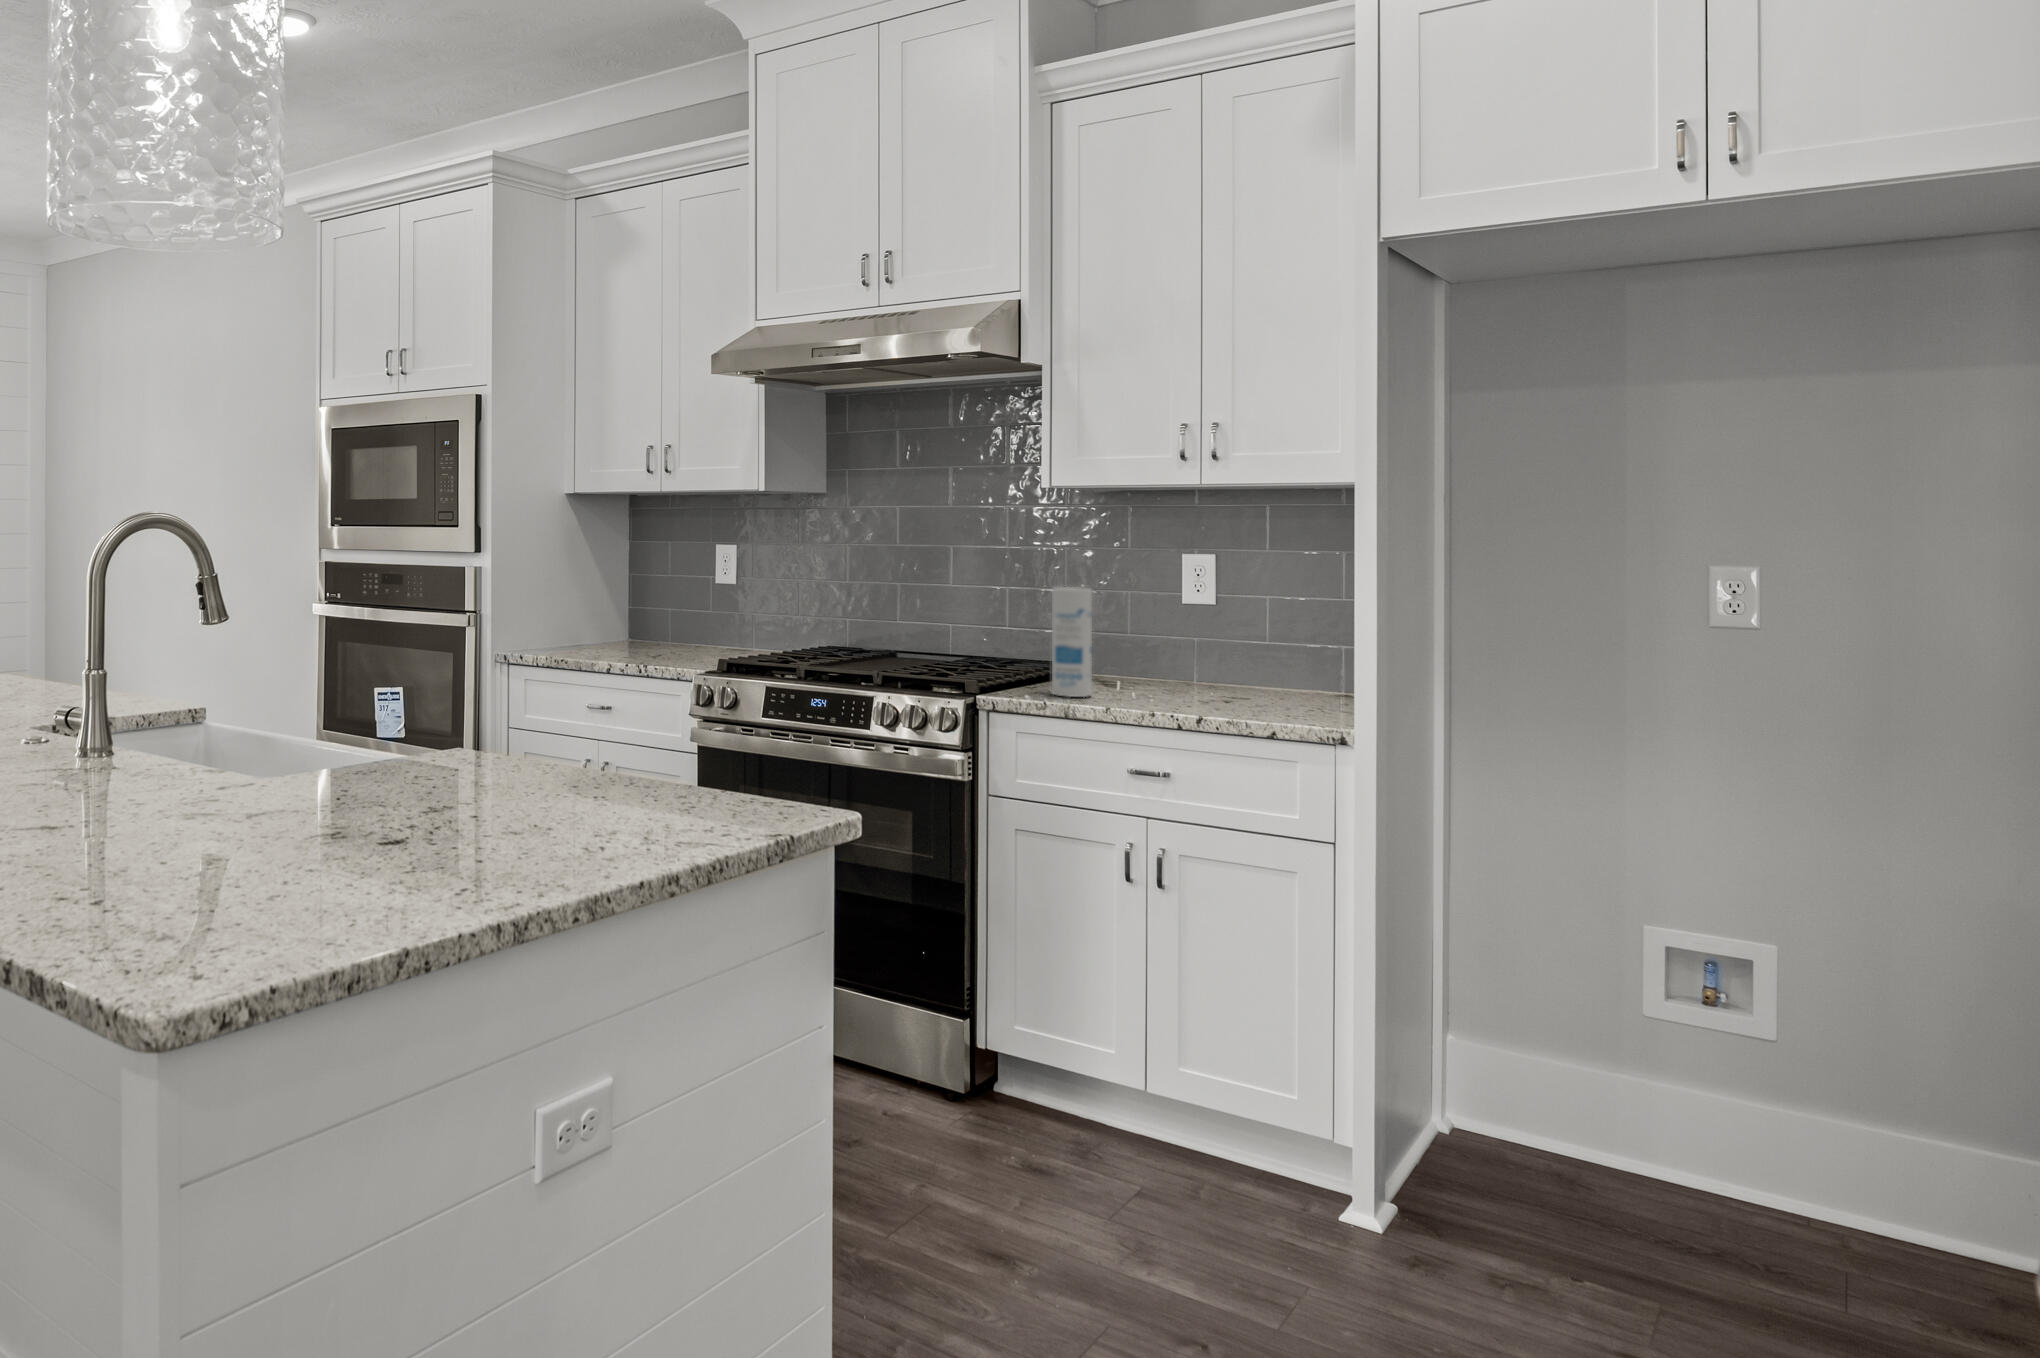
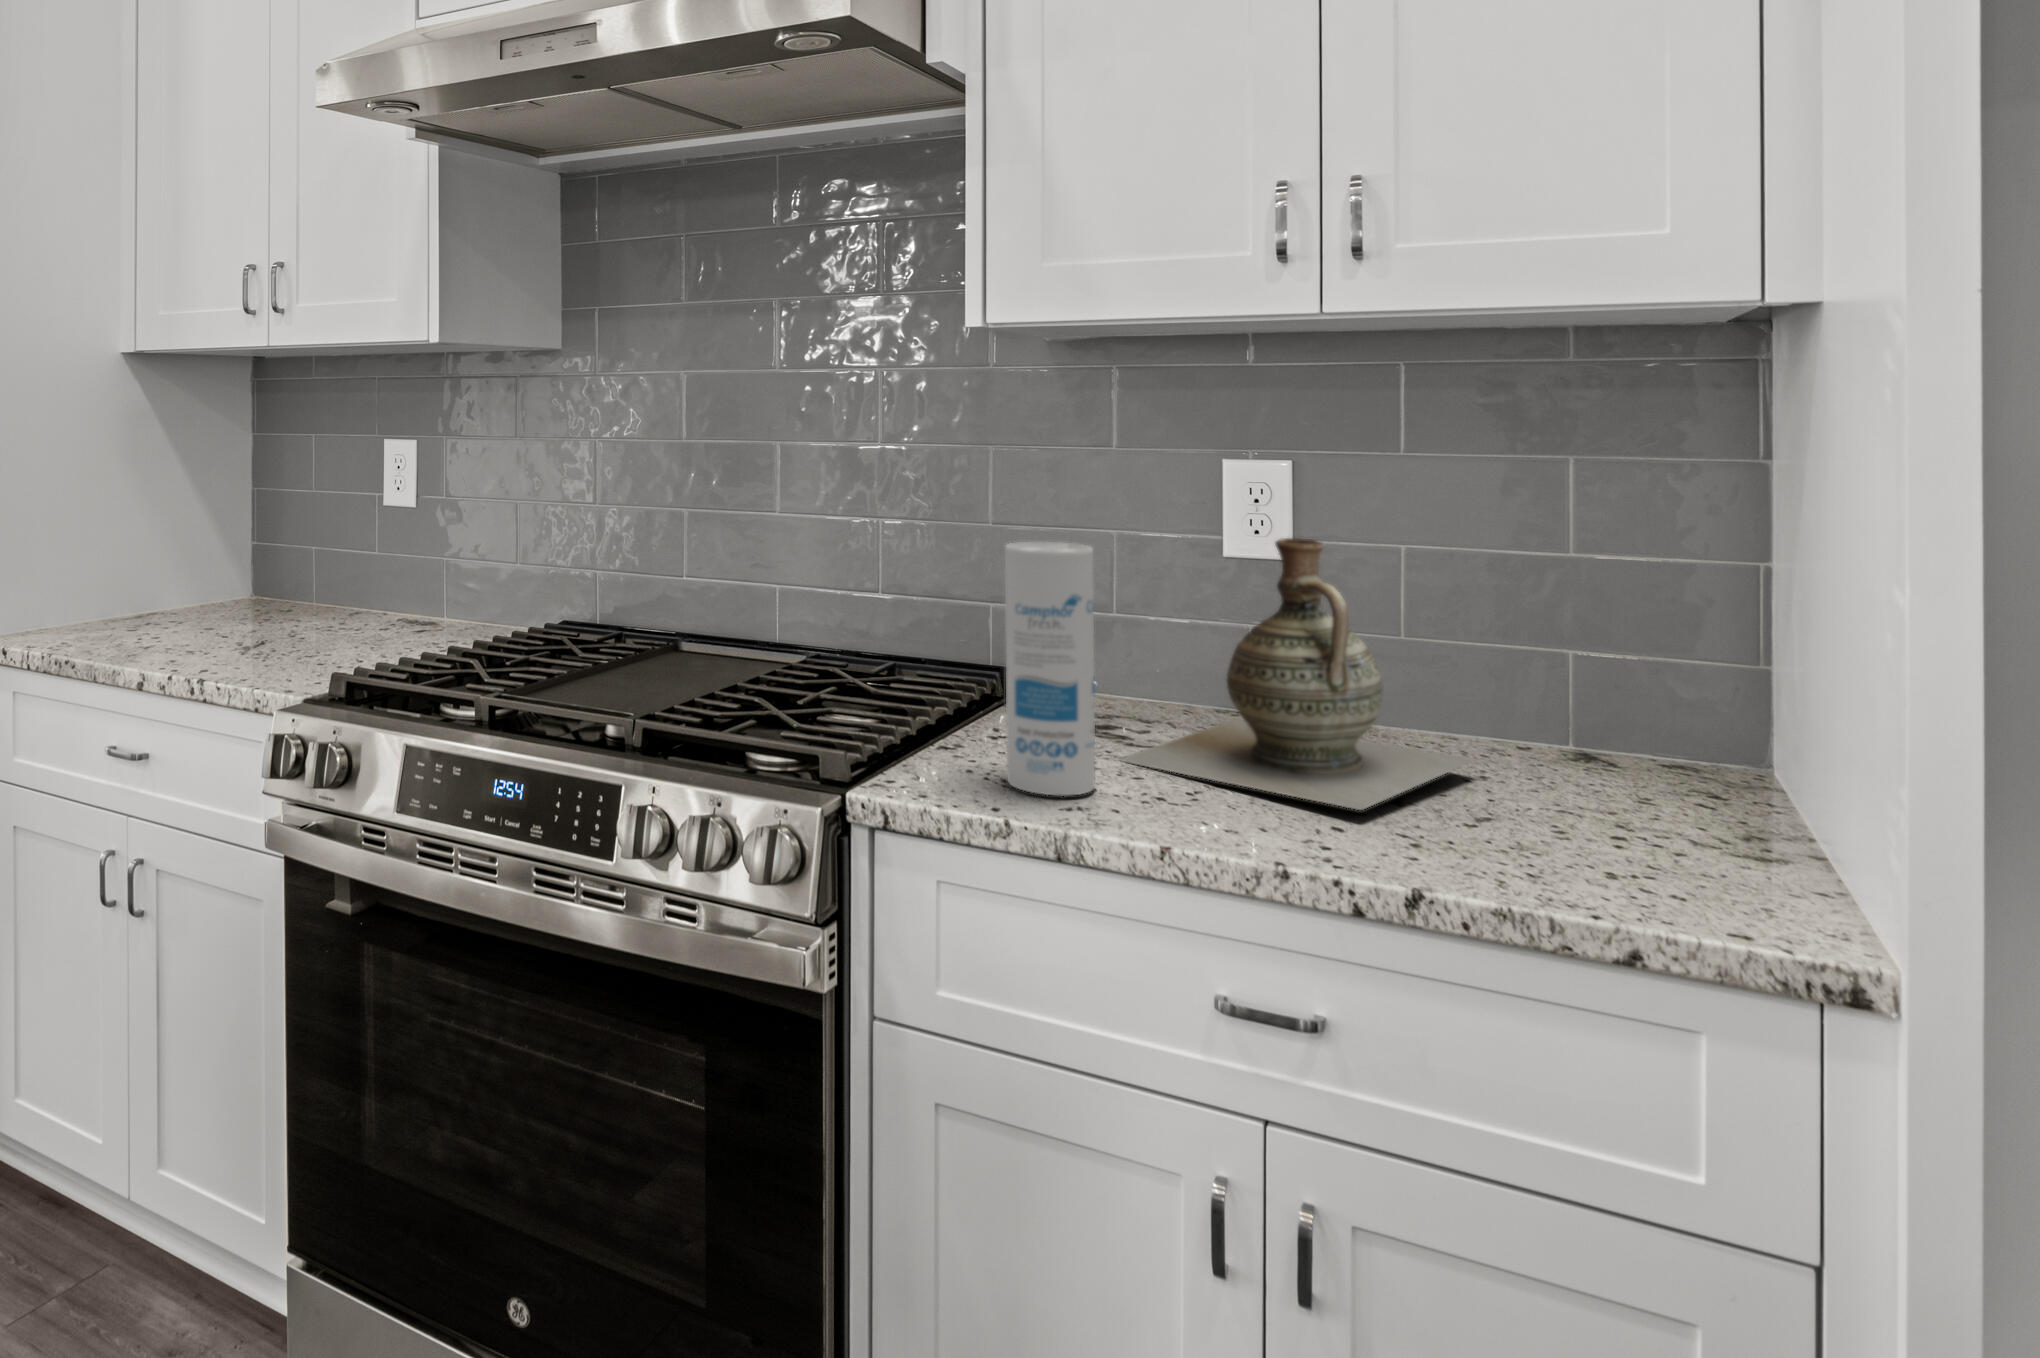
ceramic jug: none [1106,588,1275,701] -> present [1121,538,1474,810]

